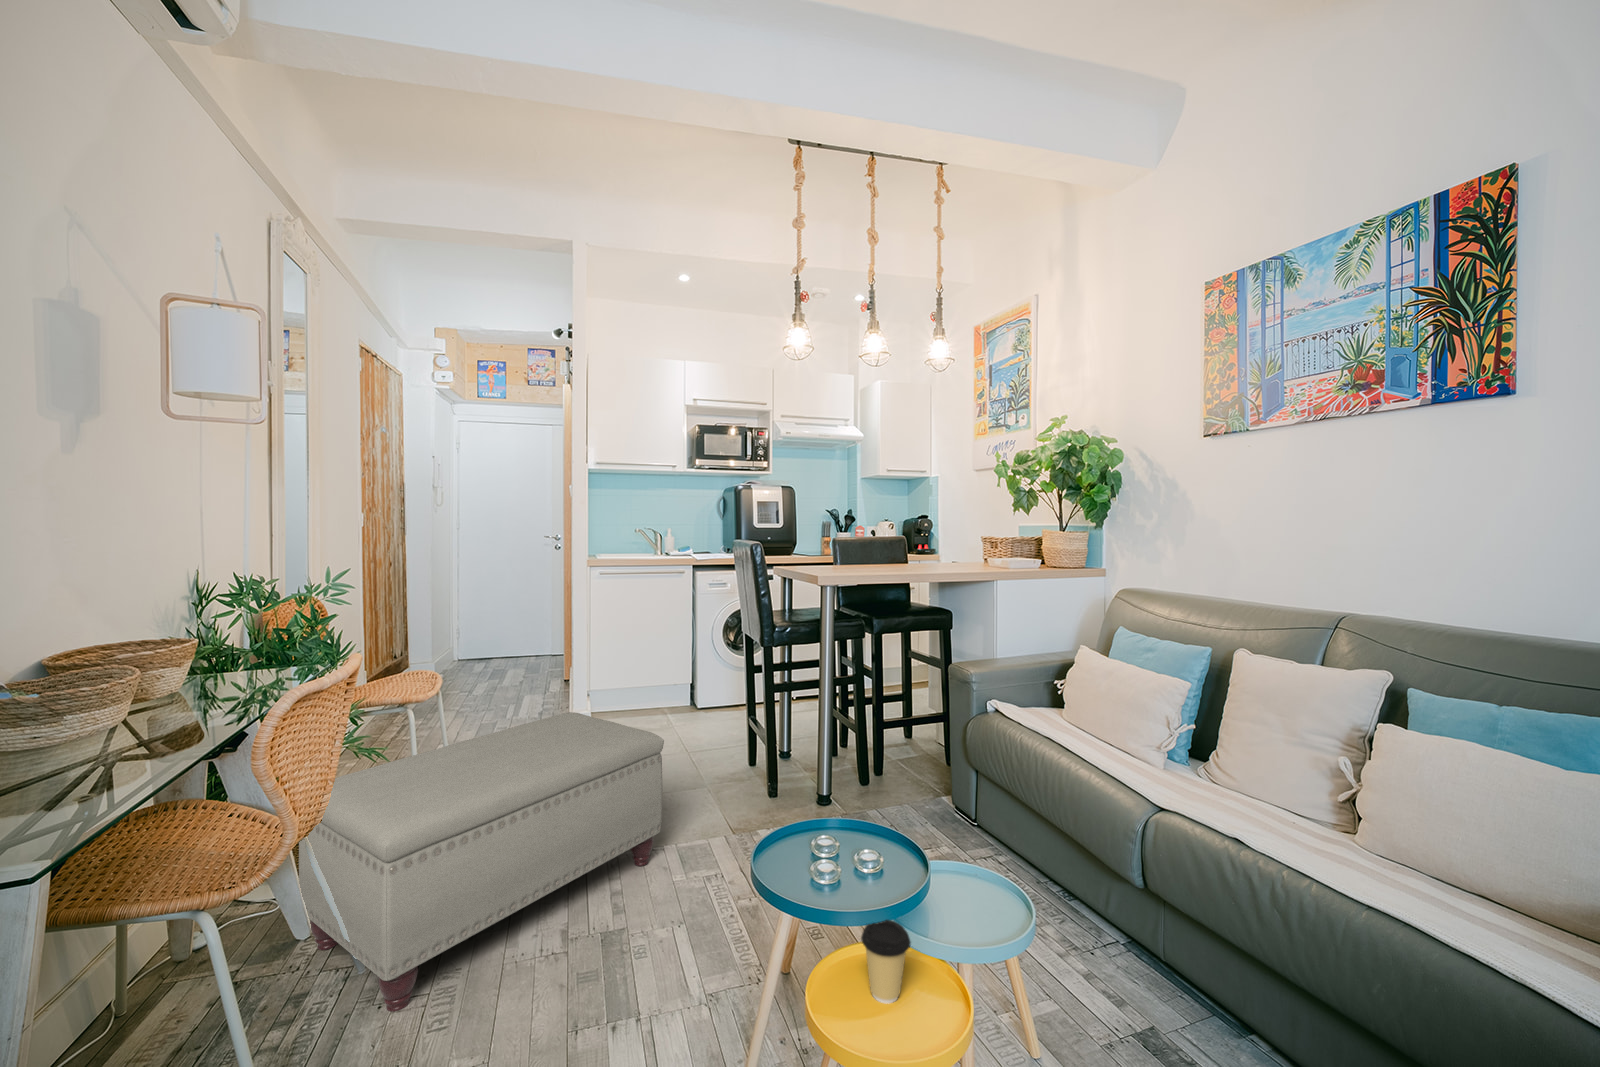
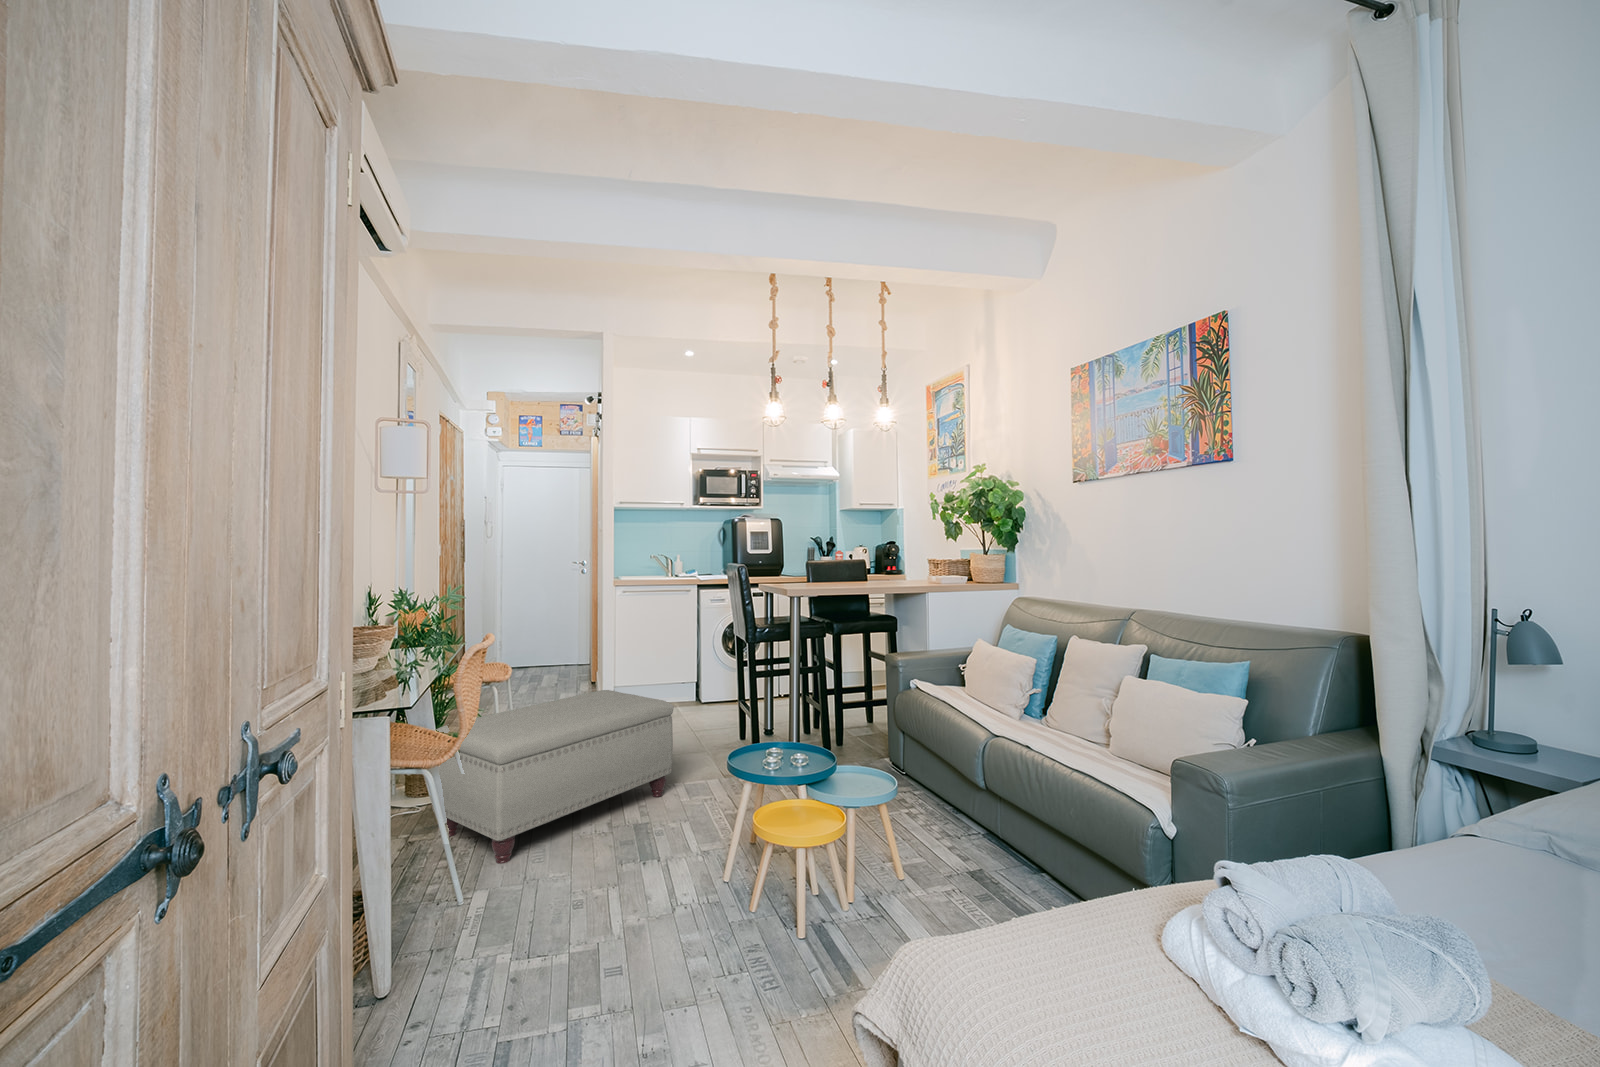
coffee cup: present [861,920,911,1003] -> none [785,781,813,826]

